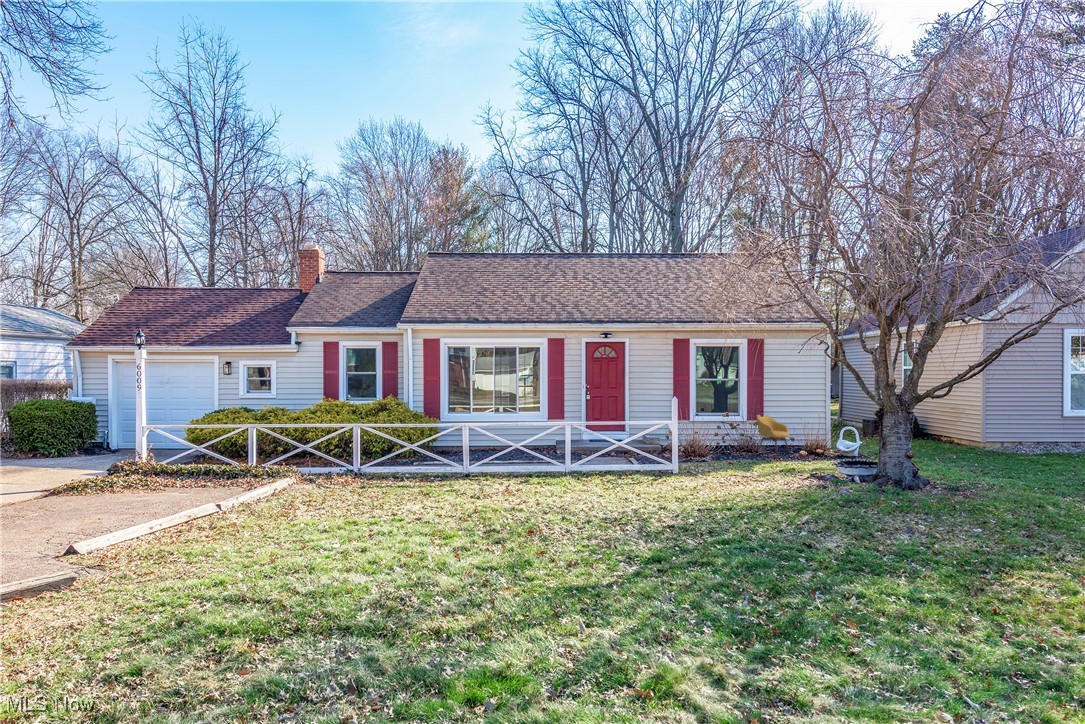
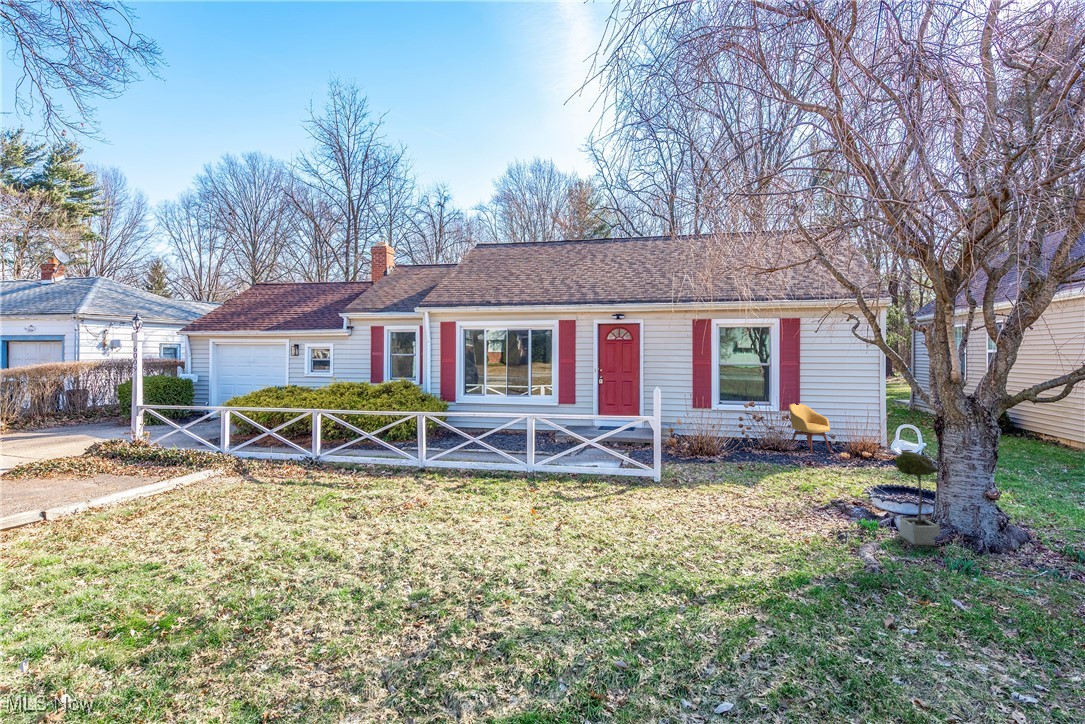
potted tree: none [856,430,884,490] -> present [895,450,940,546]

